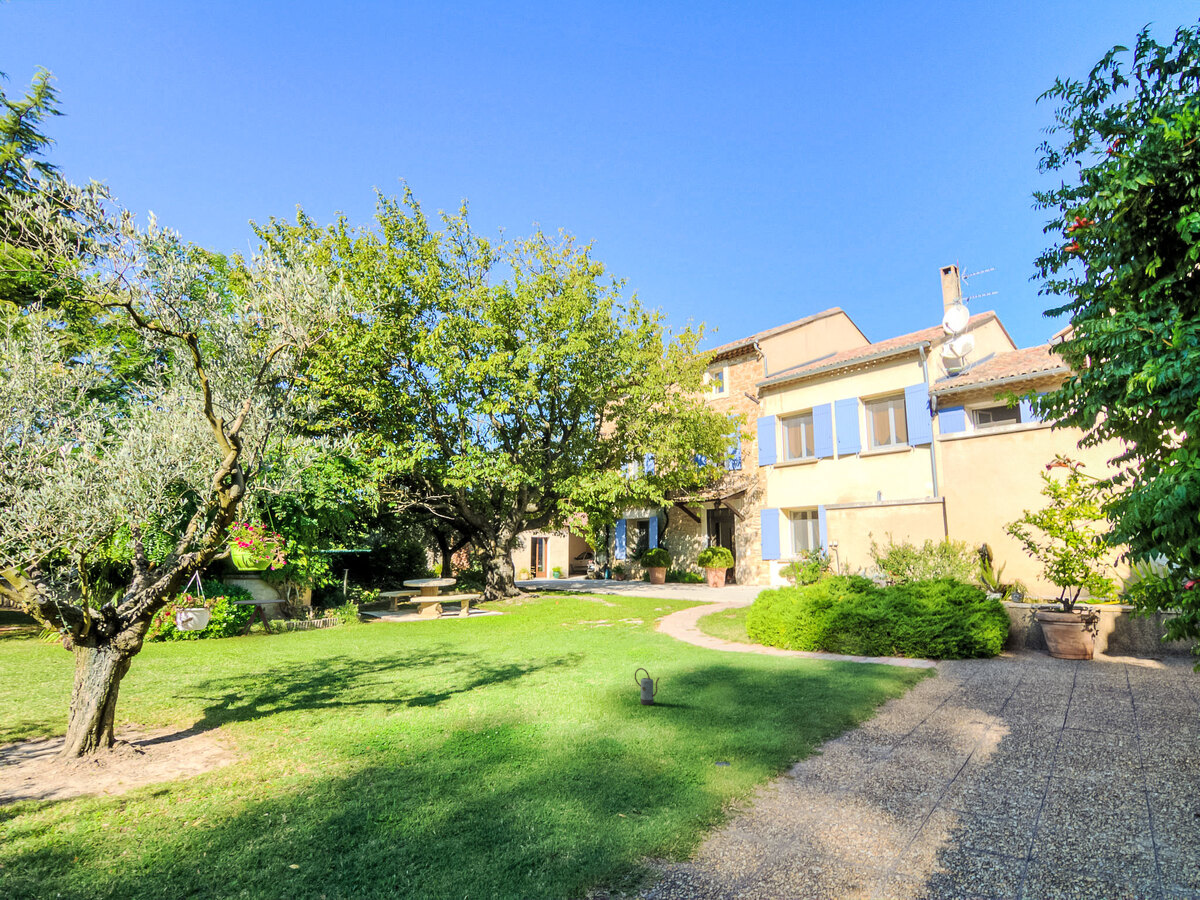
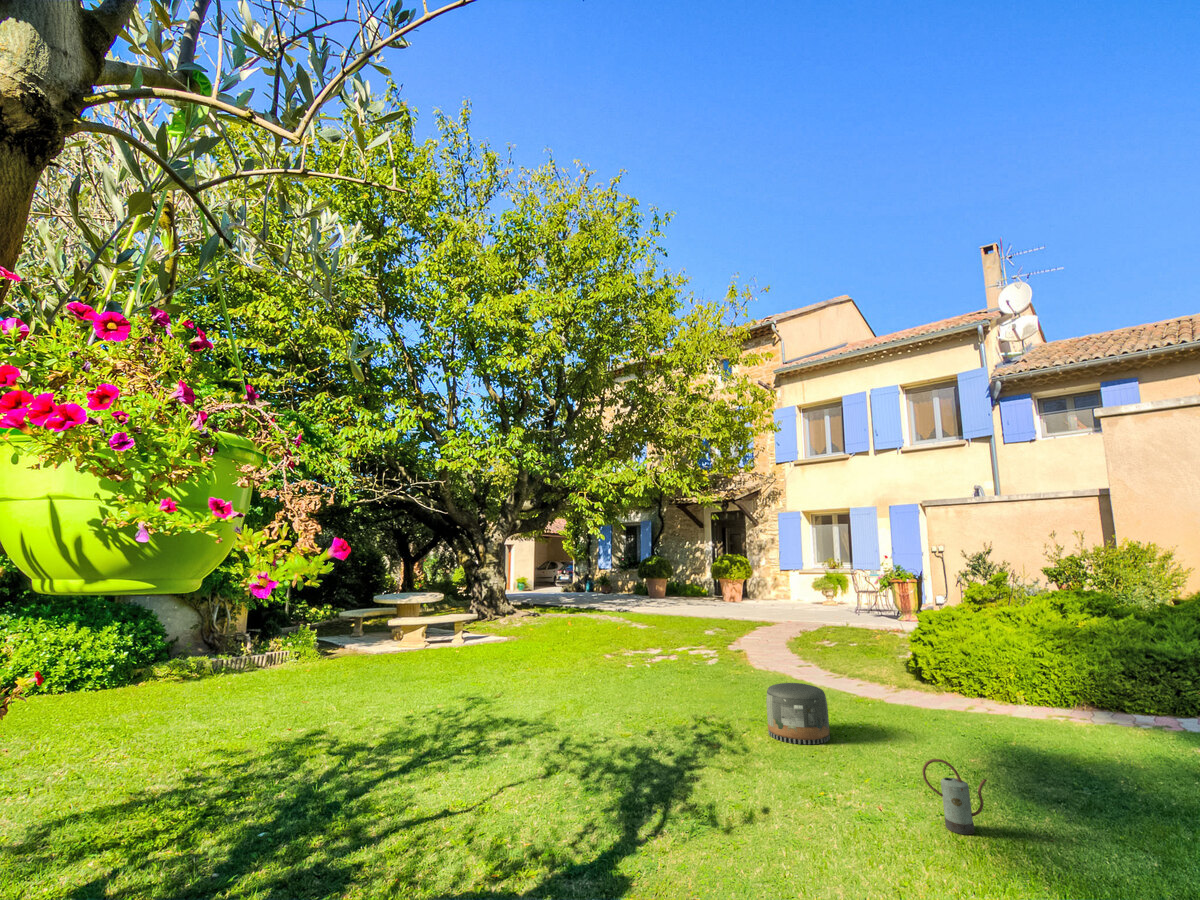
round table: present [233,600,285,635] -> none [128,627,211,683]
pouf: none [610,637,647,673] -> present [766,683,830,744]

